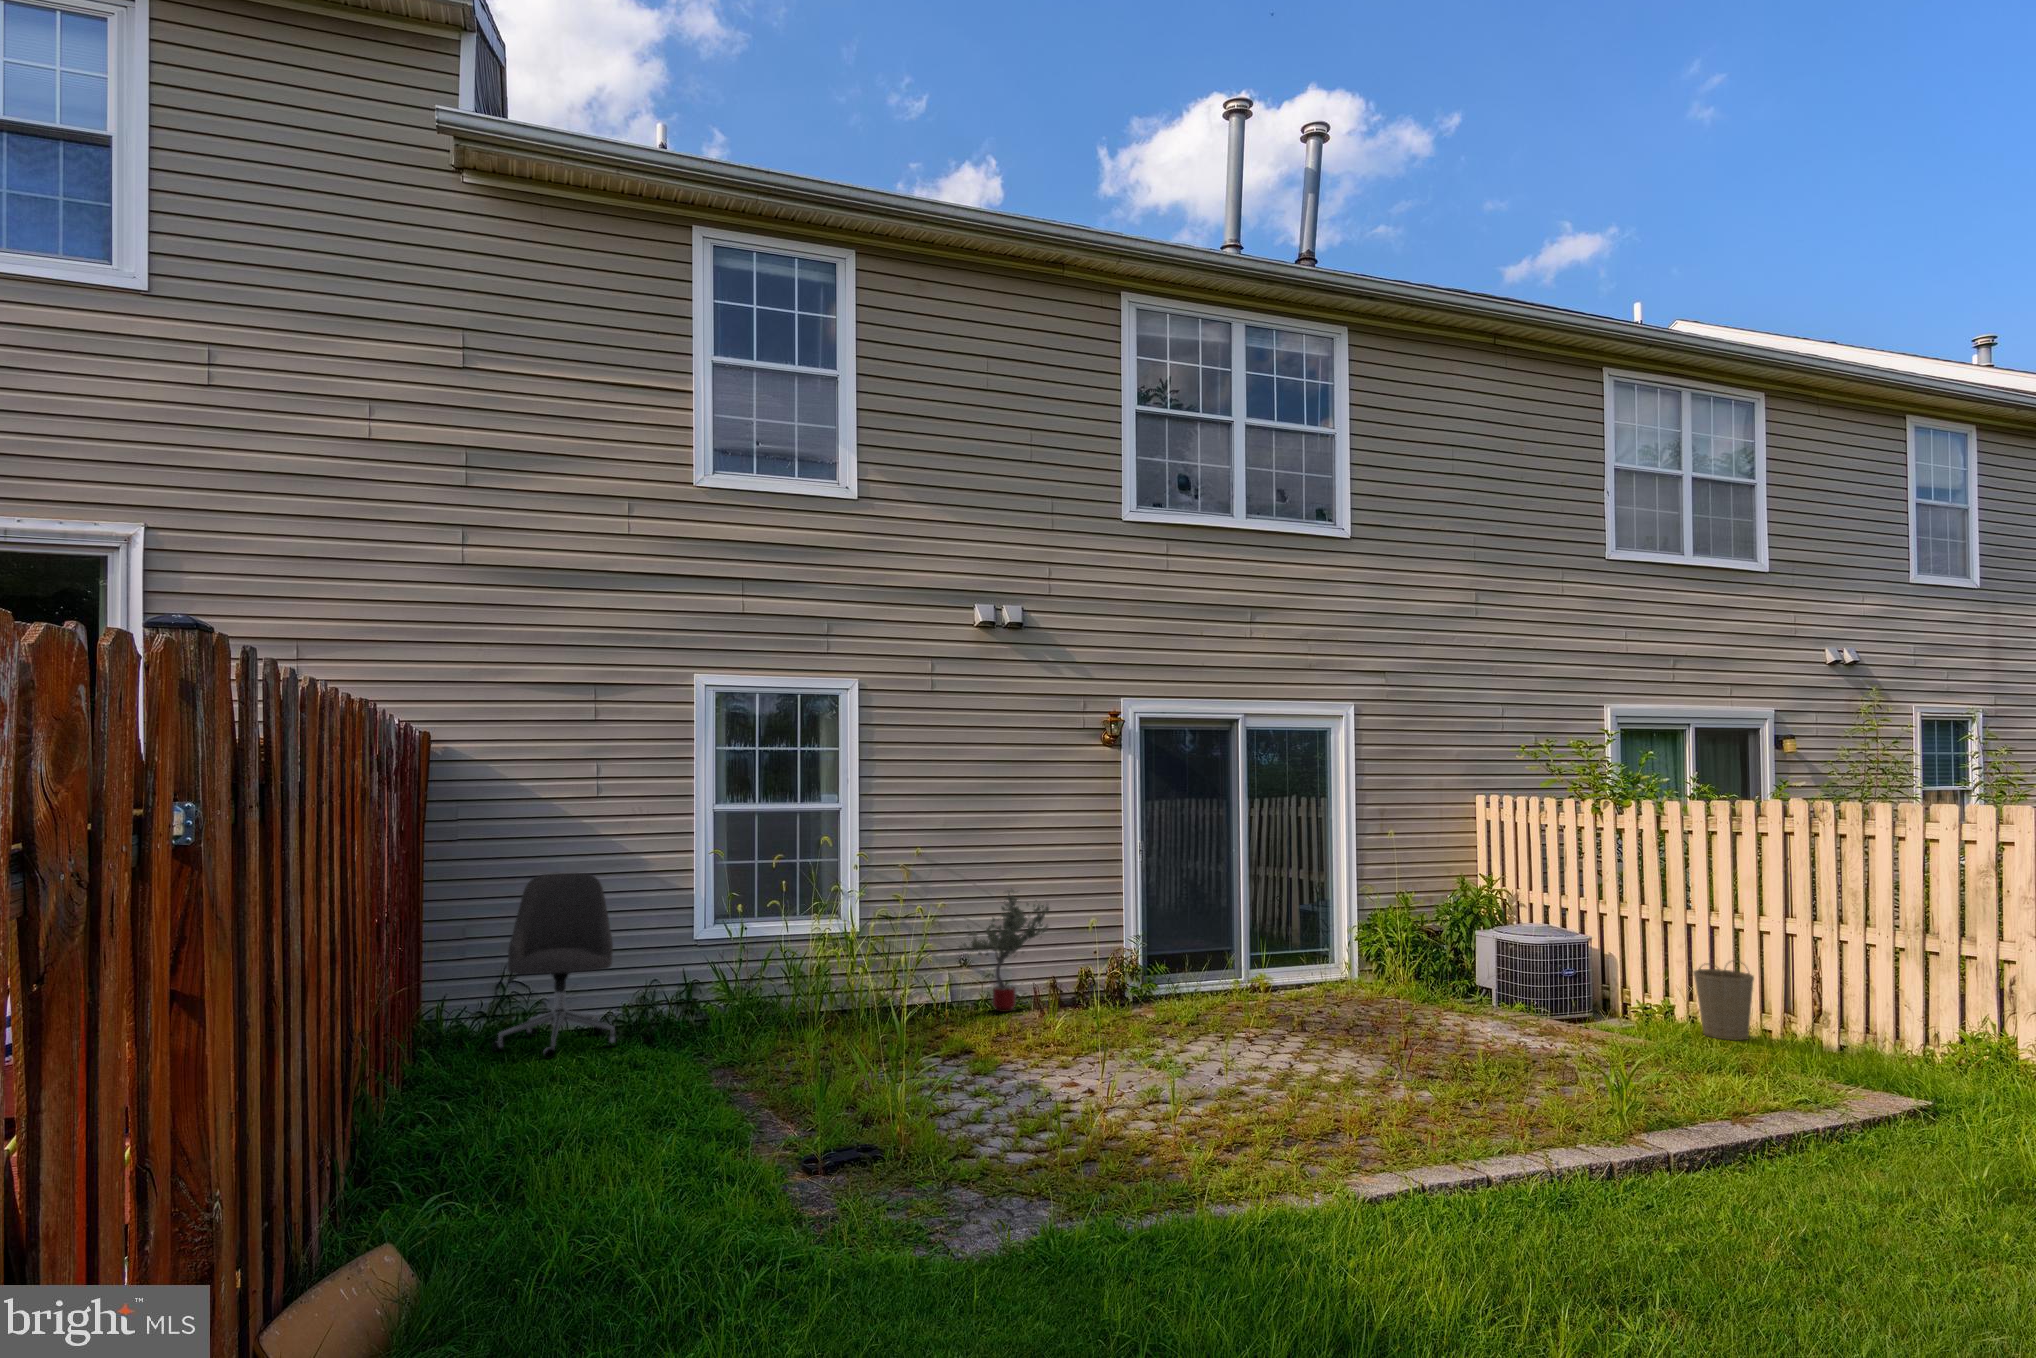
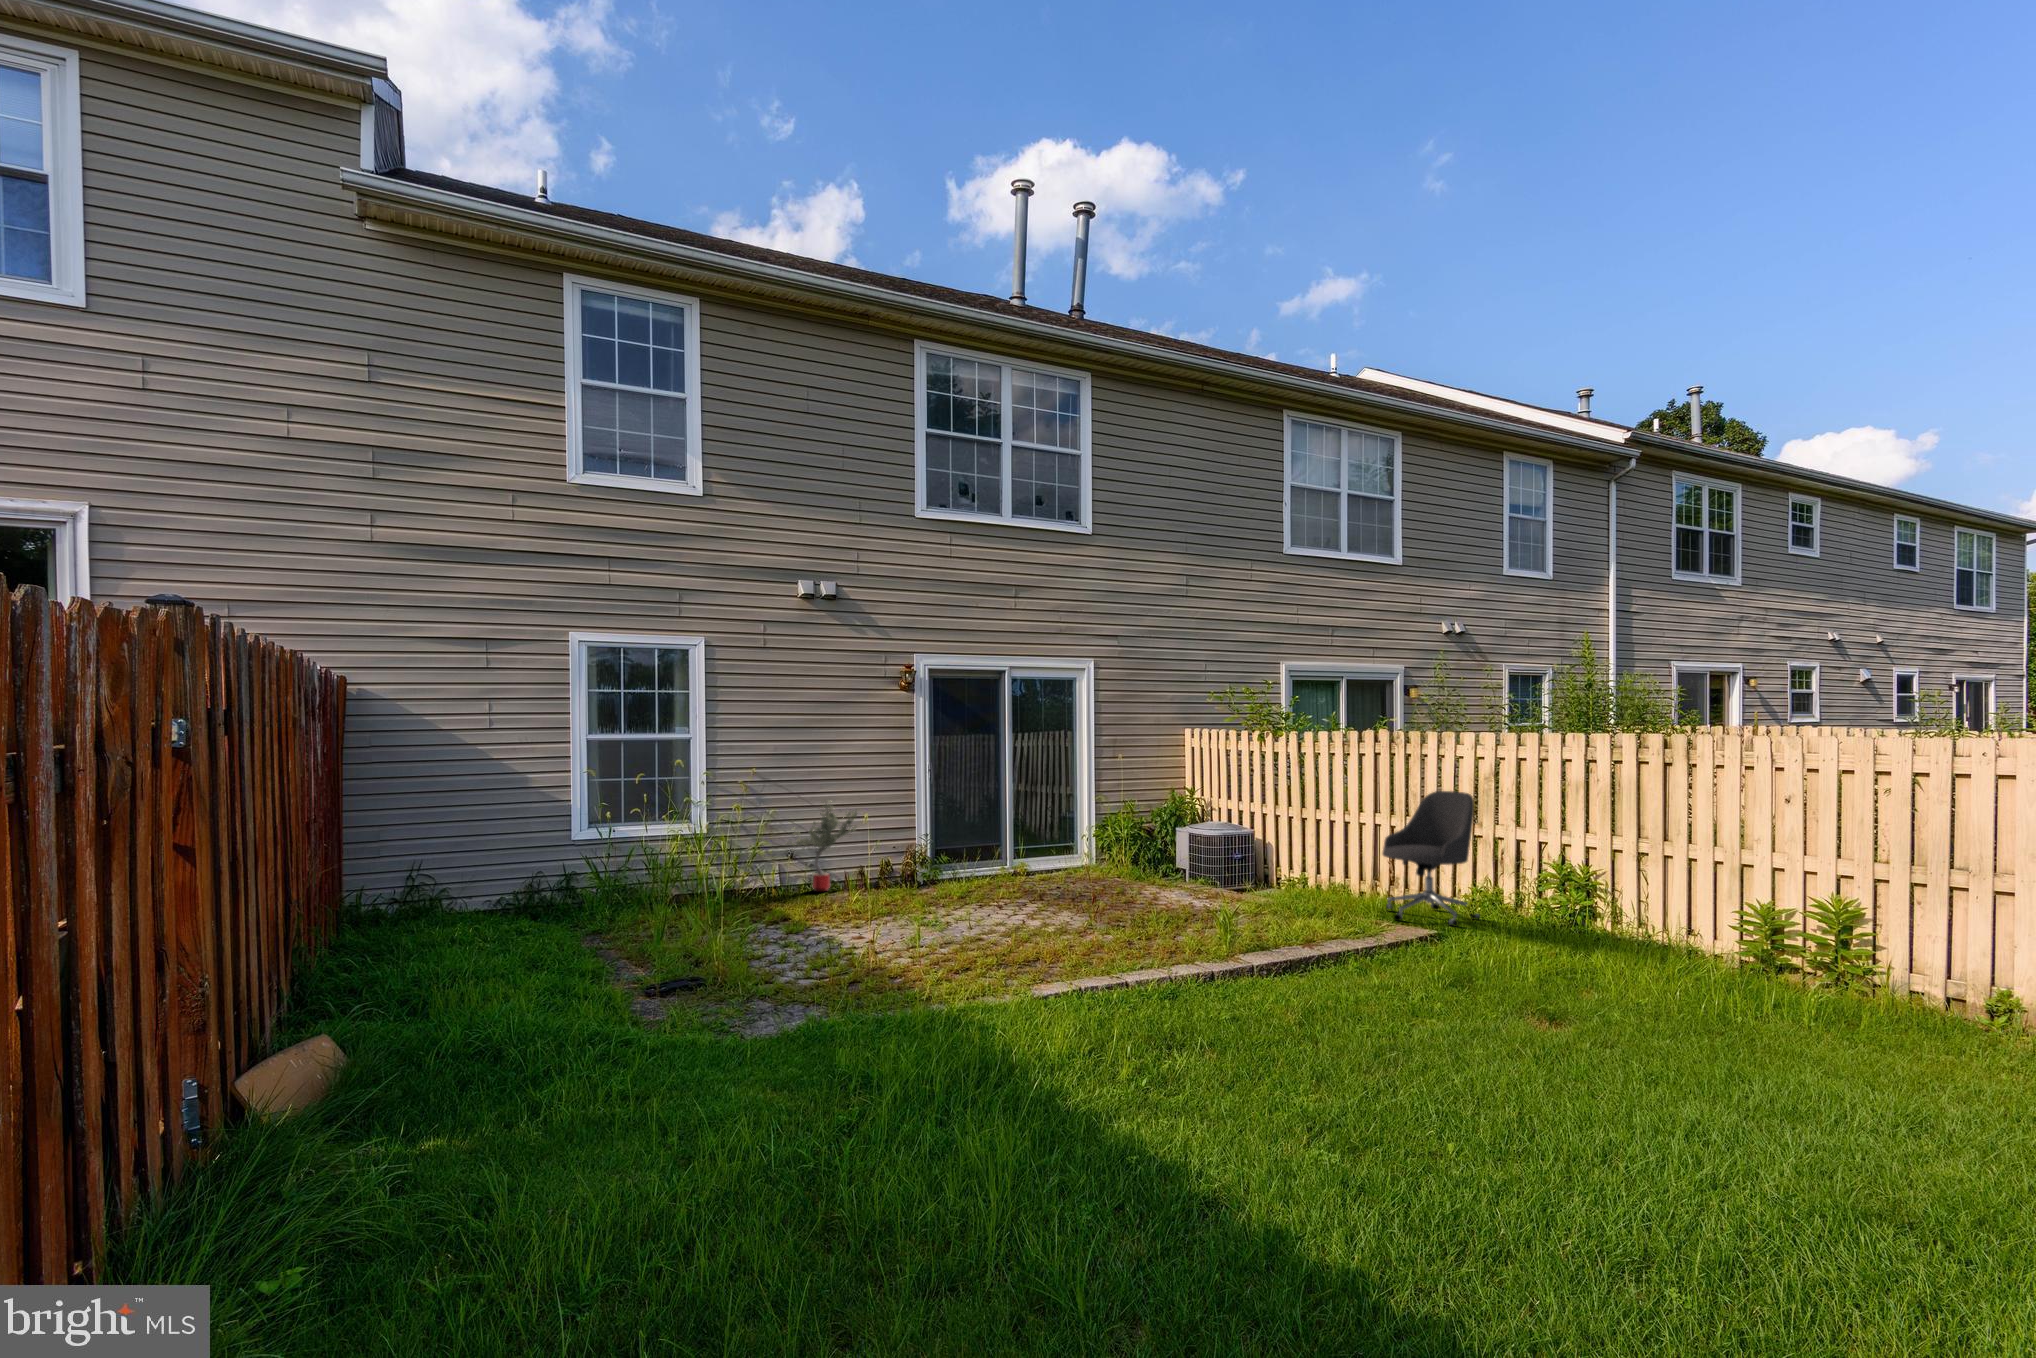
chair: present [491,873,617,1059] -> present [1383,791,1480,927]
basket: present [1693,960,1754,1040] -> none [1314,841,1353,897]

